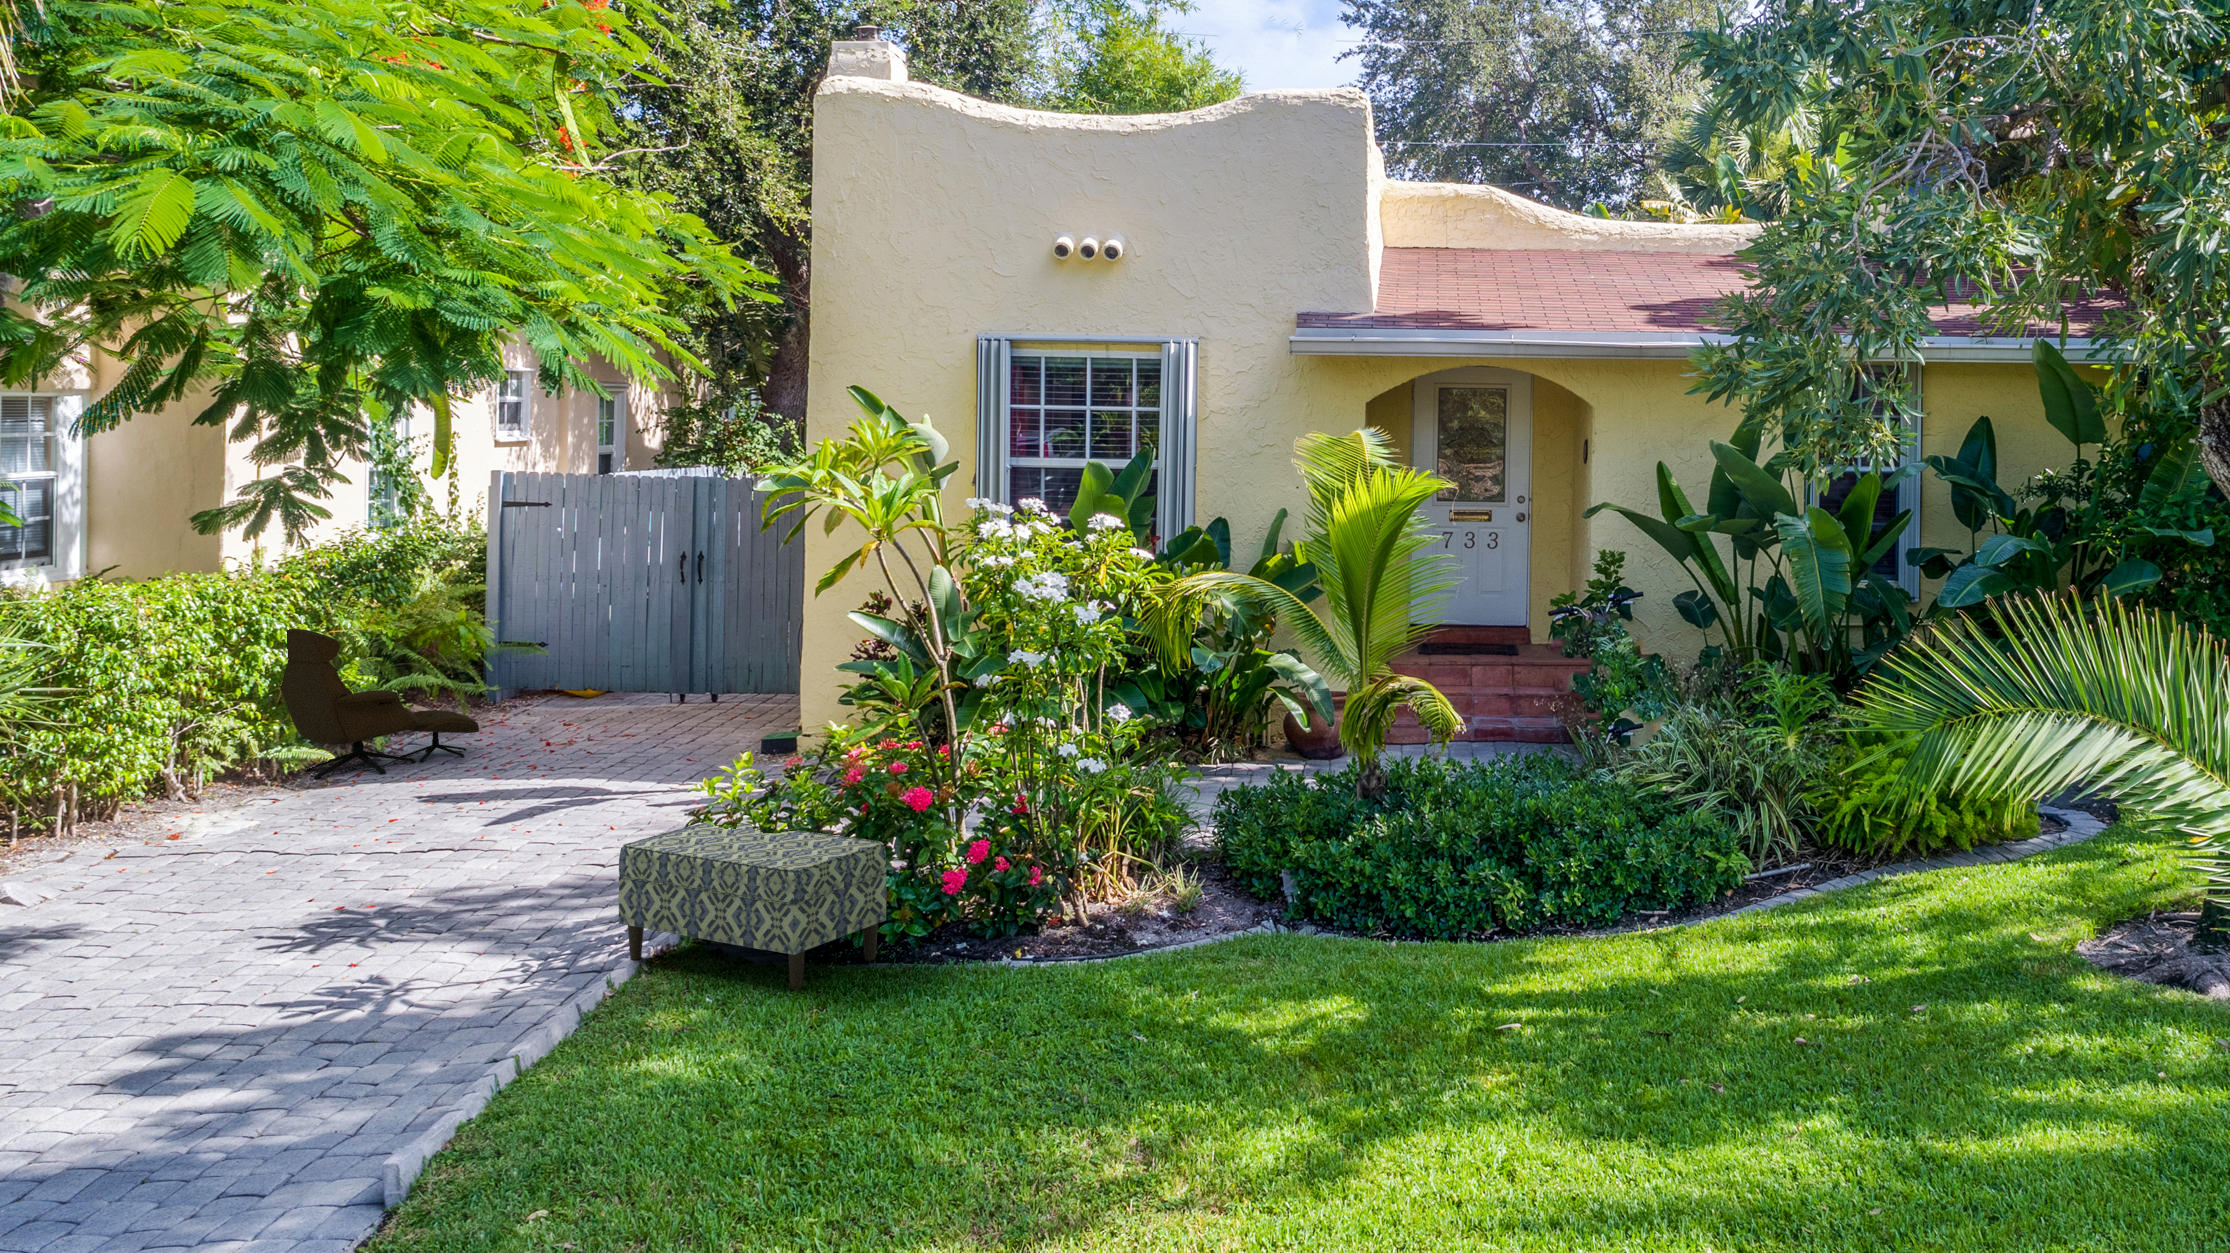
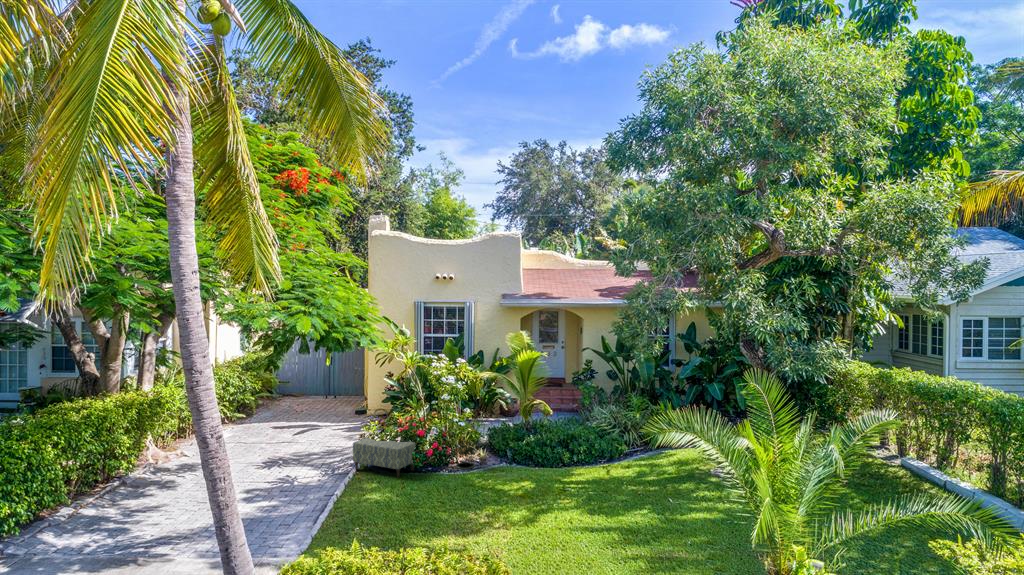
lounge chair: present [280,629,479,780] -> none [234,382,282,422]
potted tree: none [1055,802,1149,950] -> present [456,437,475,469]

